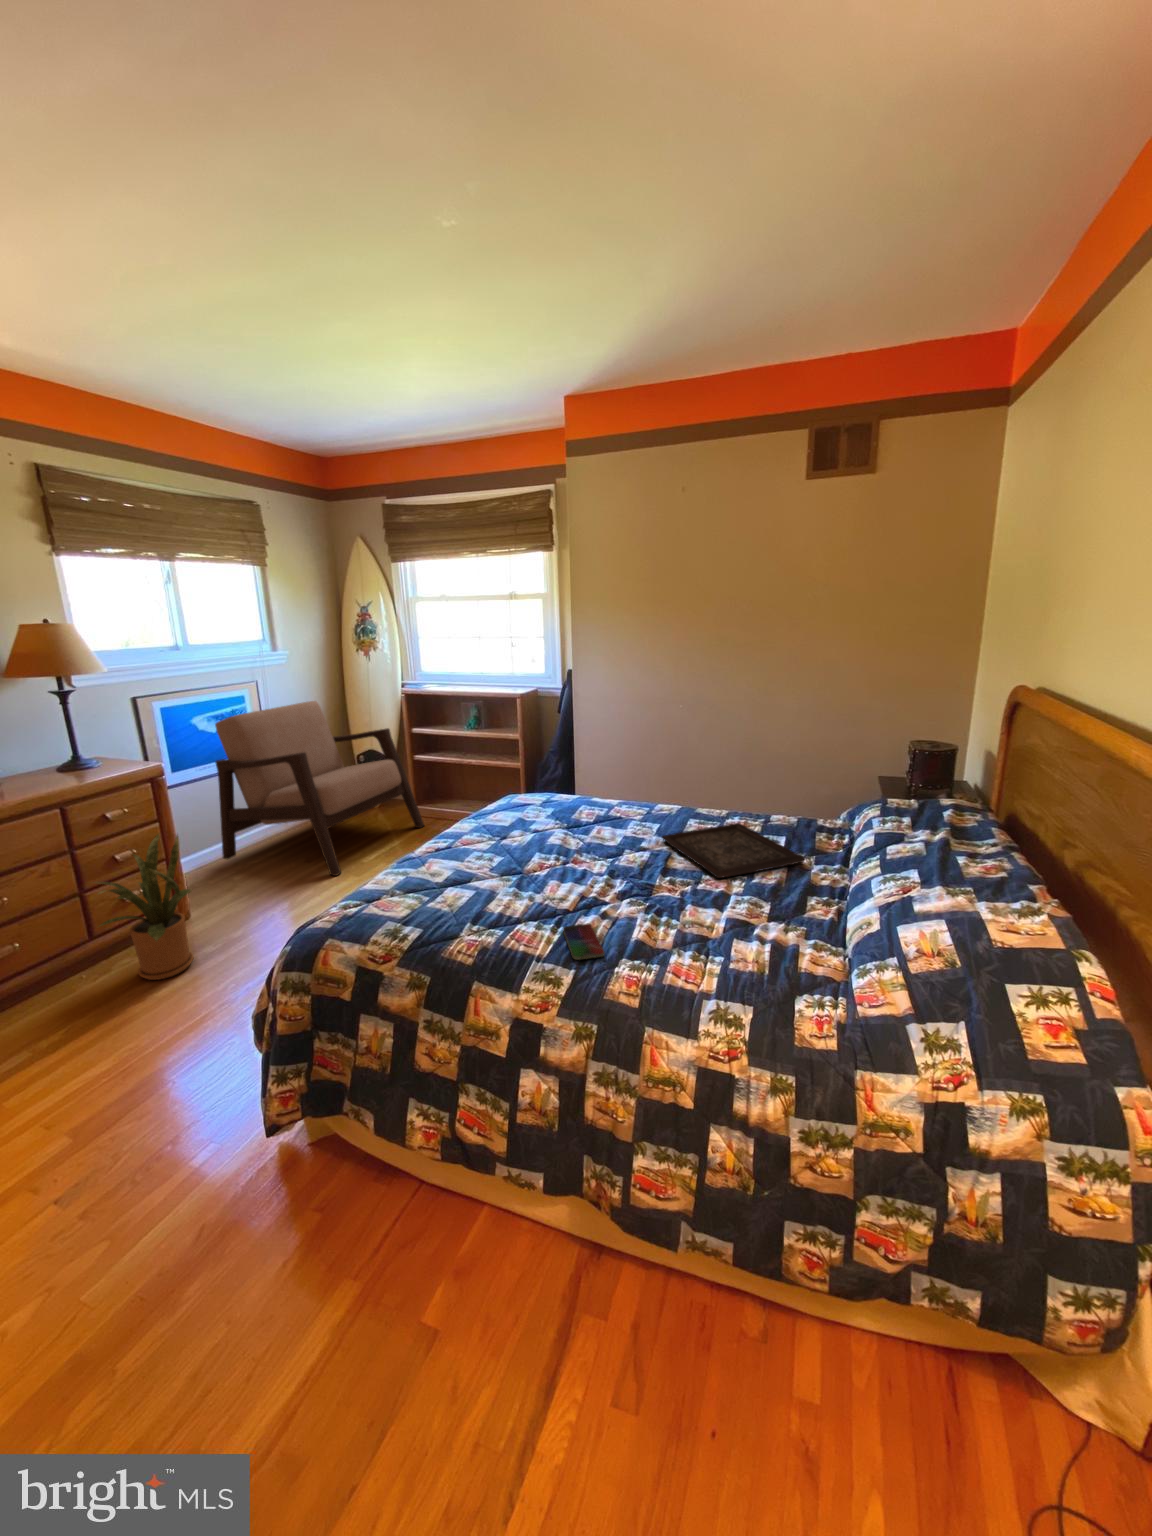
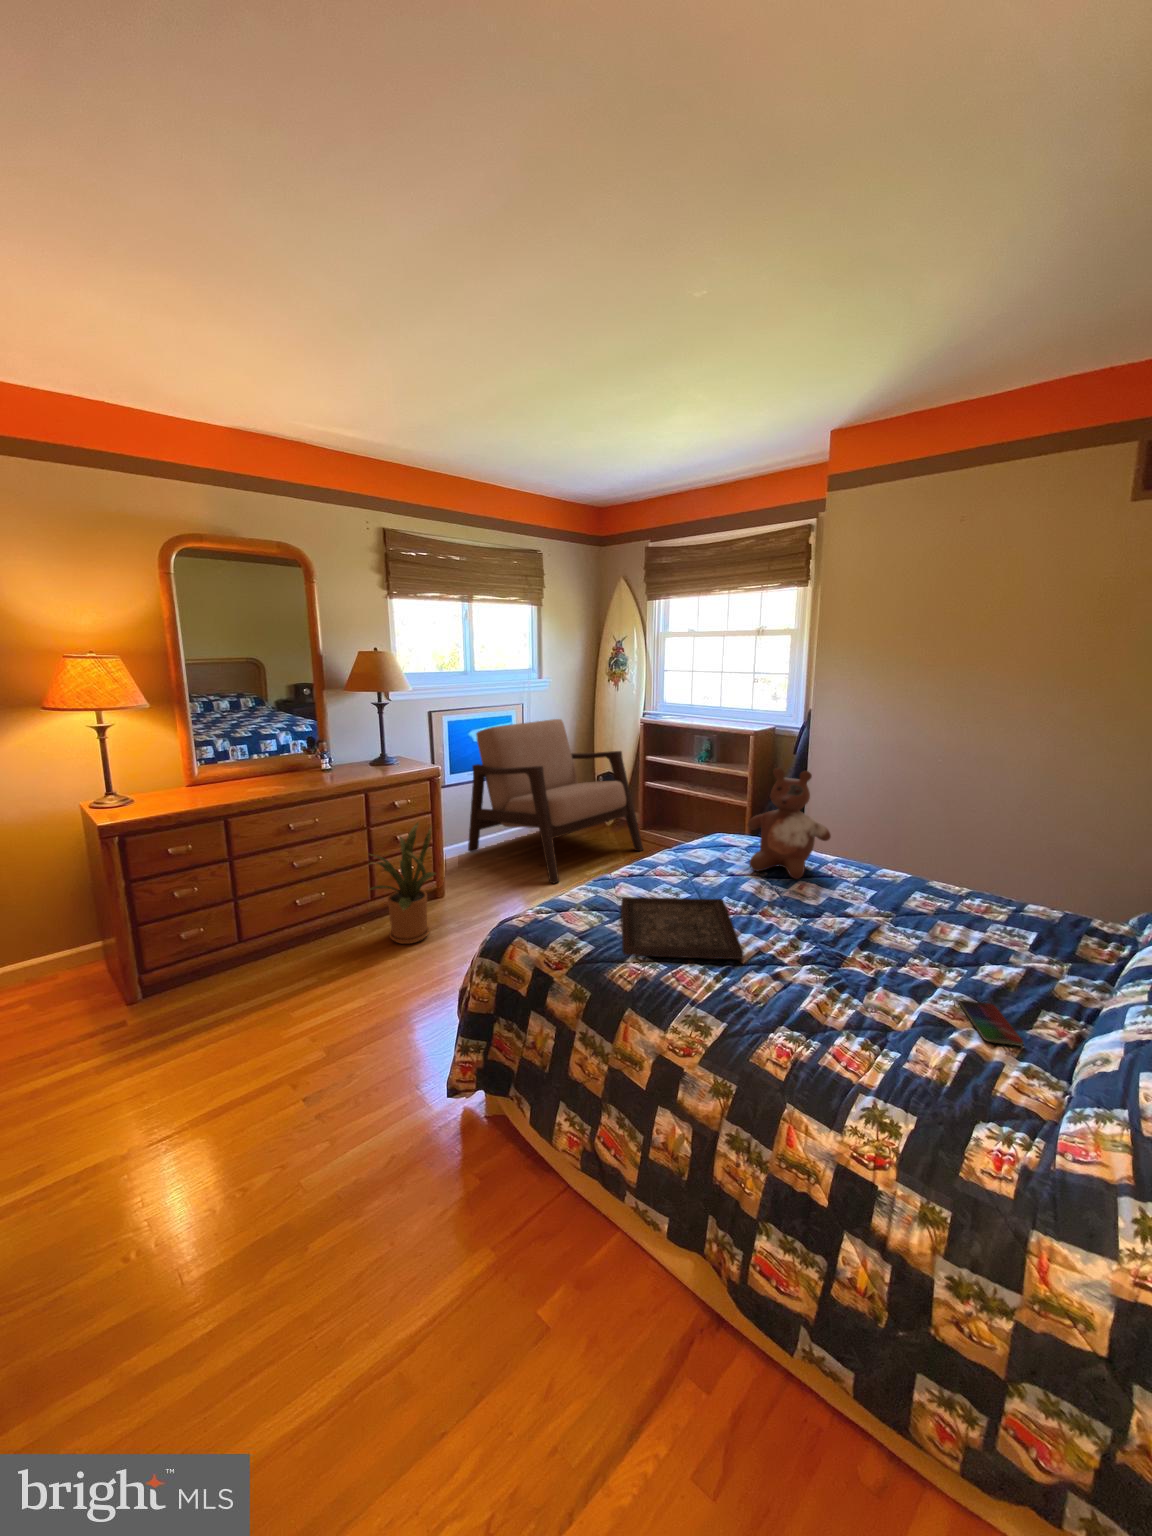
stuffed bear: none [540,724,616,825] -> present [748,768,831,879]
tray: present [662,823,804,878] -> present [621,897,744,959]
smartphone: present [563,923,605,960] -> present [959,1000,1024,1046]

